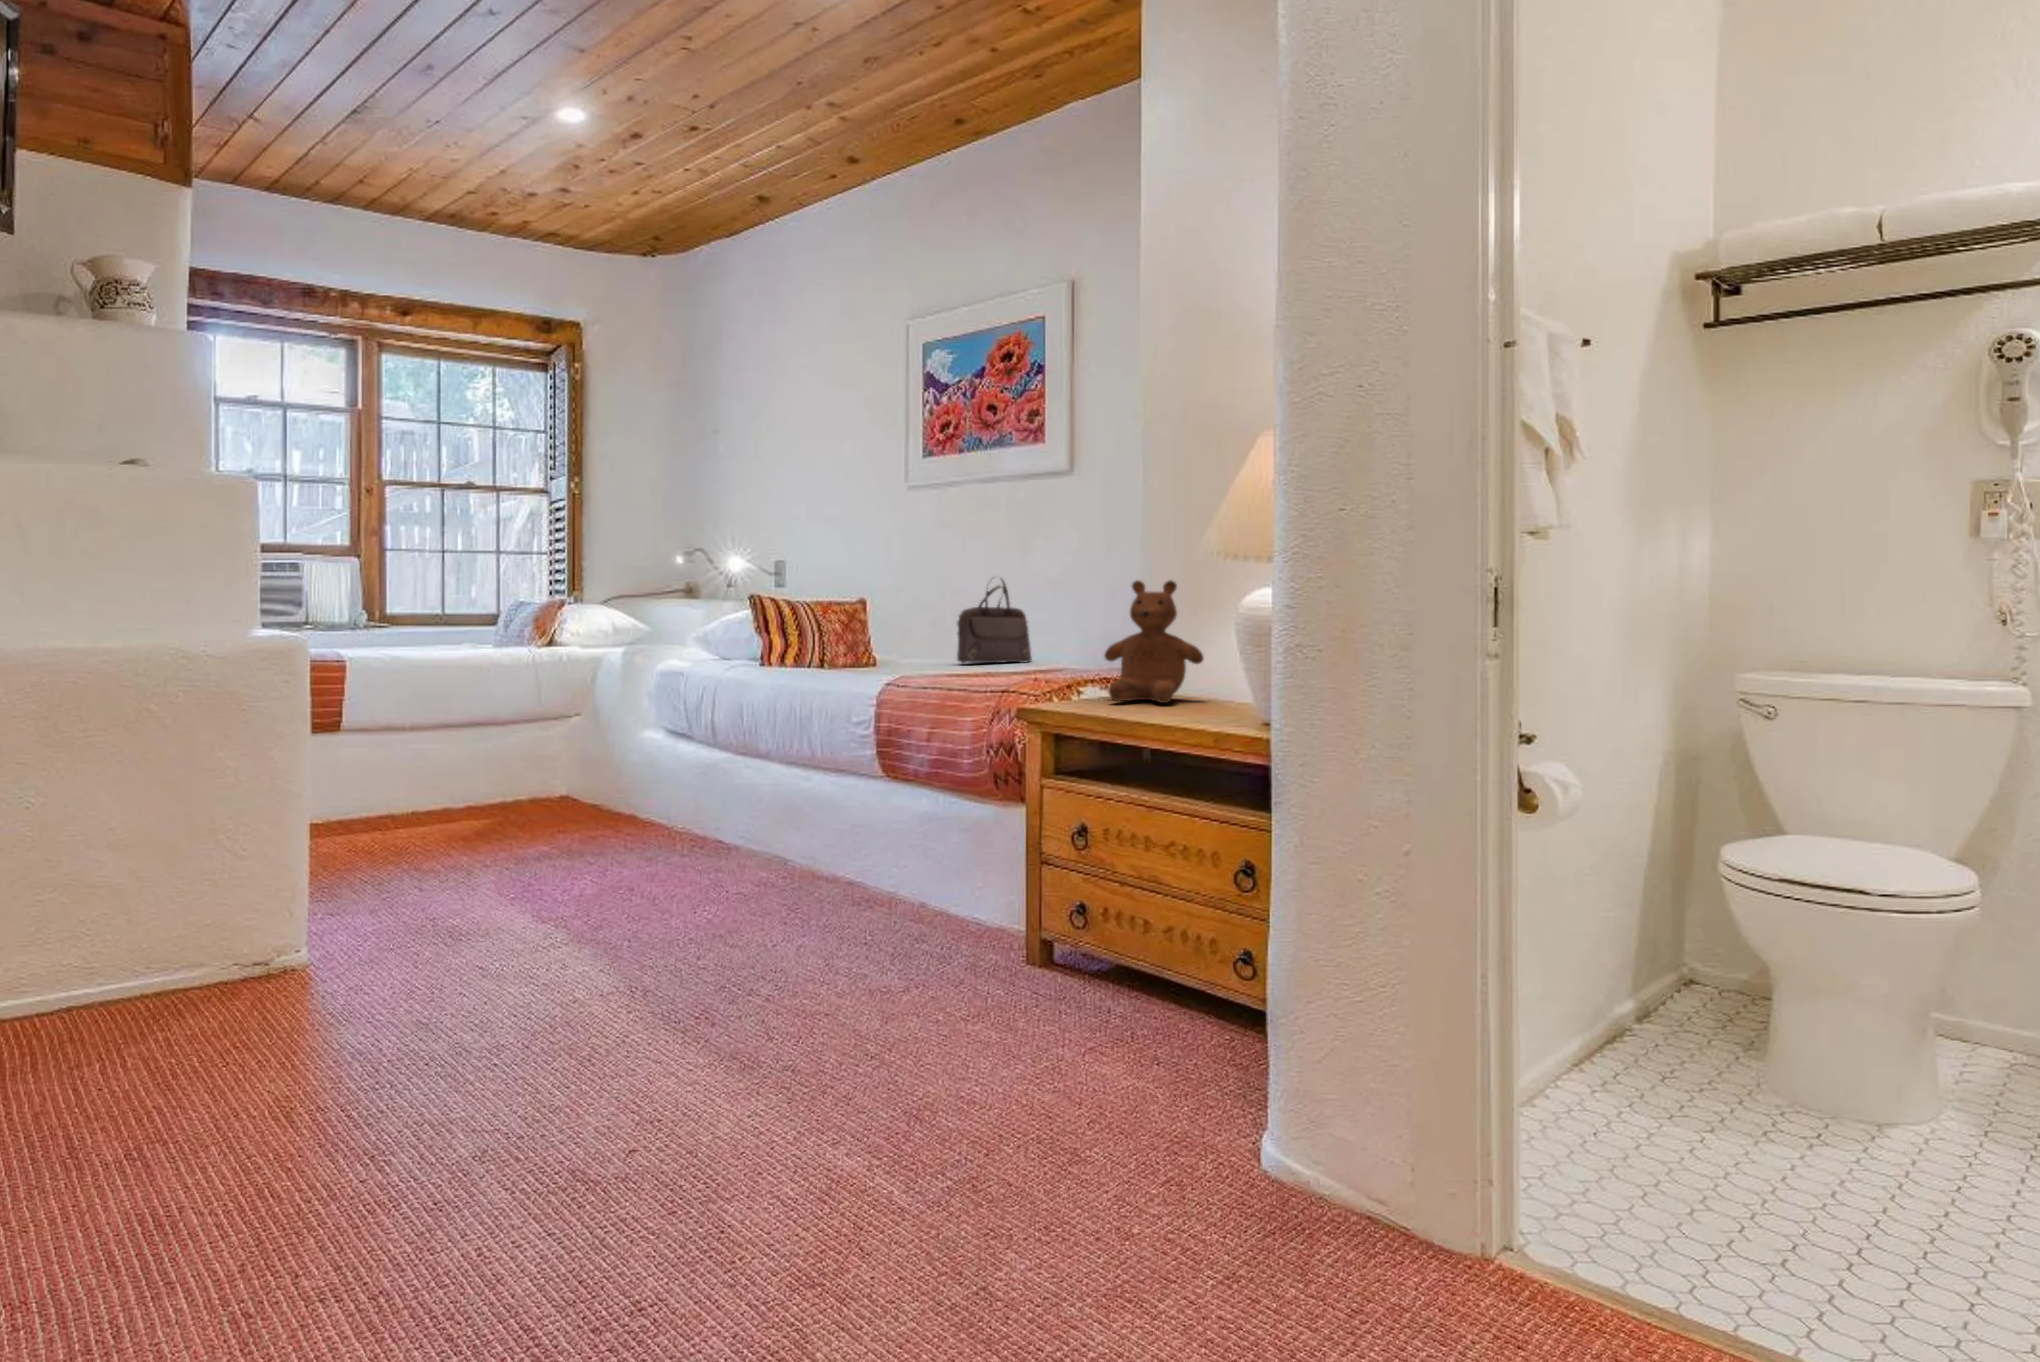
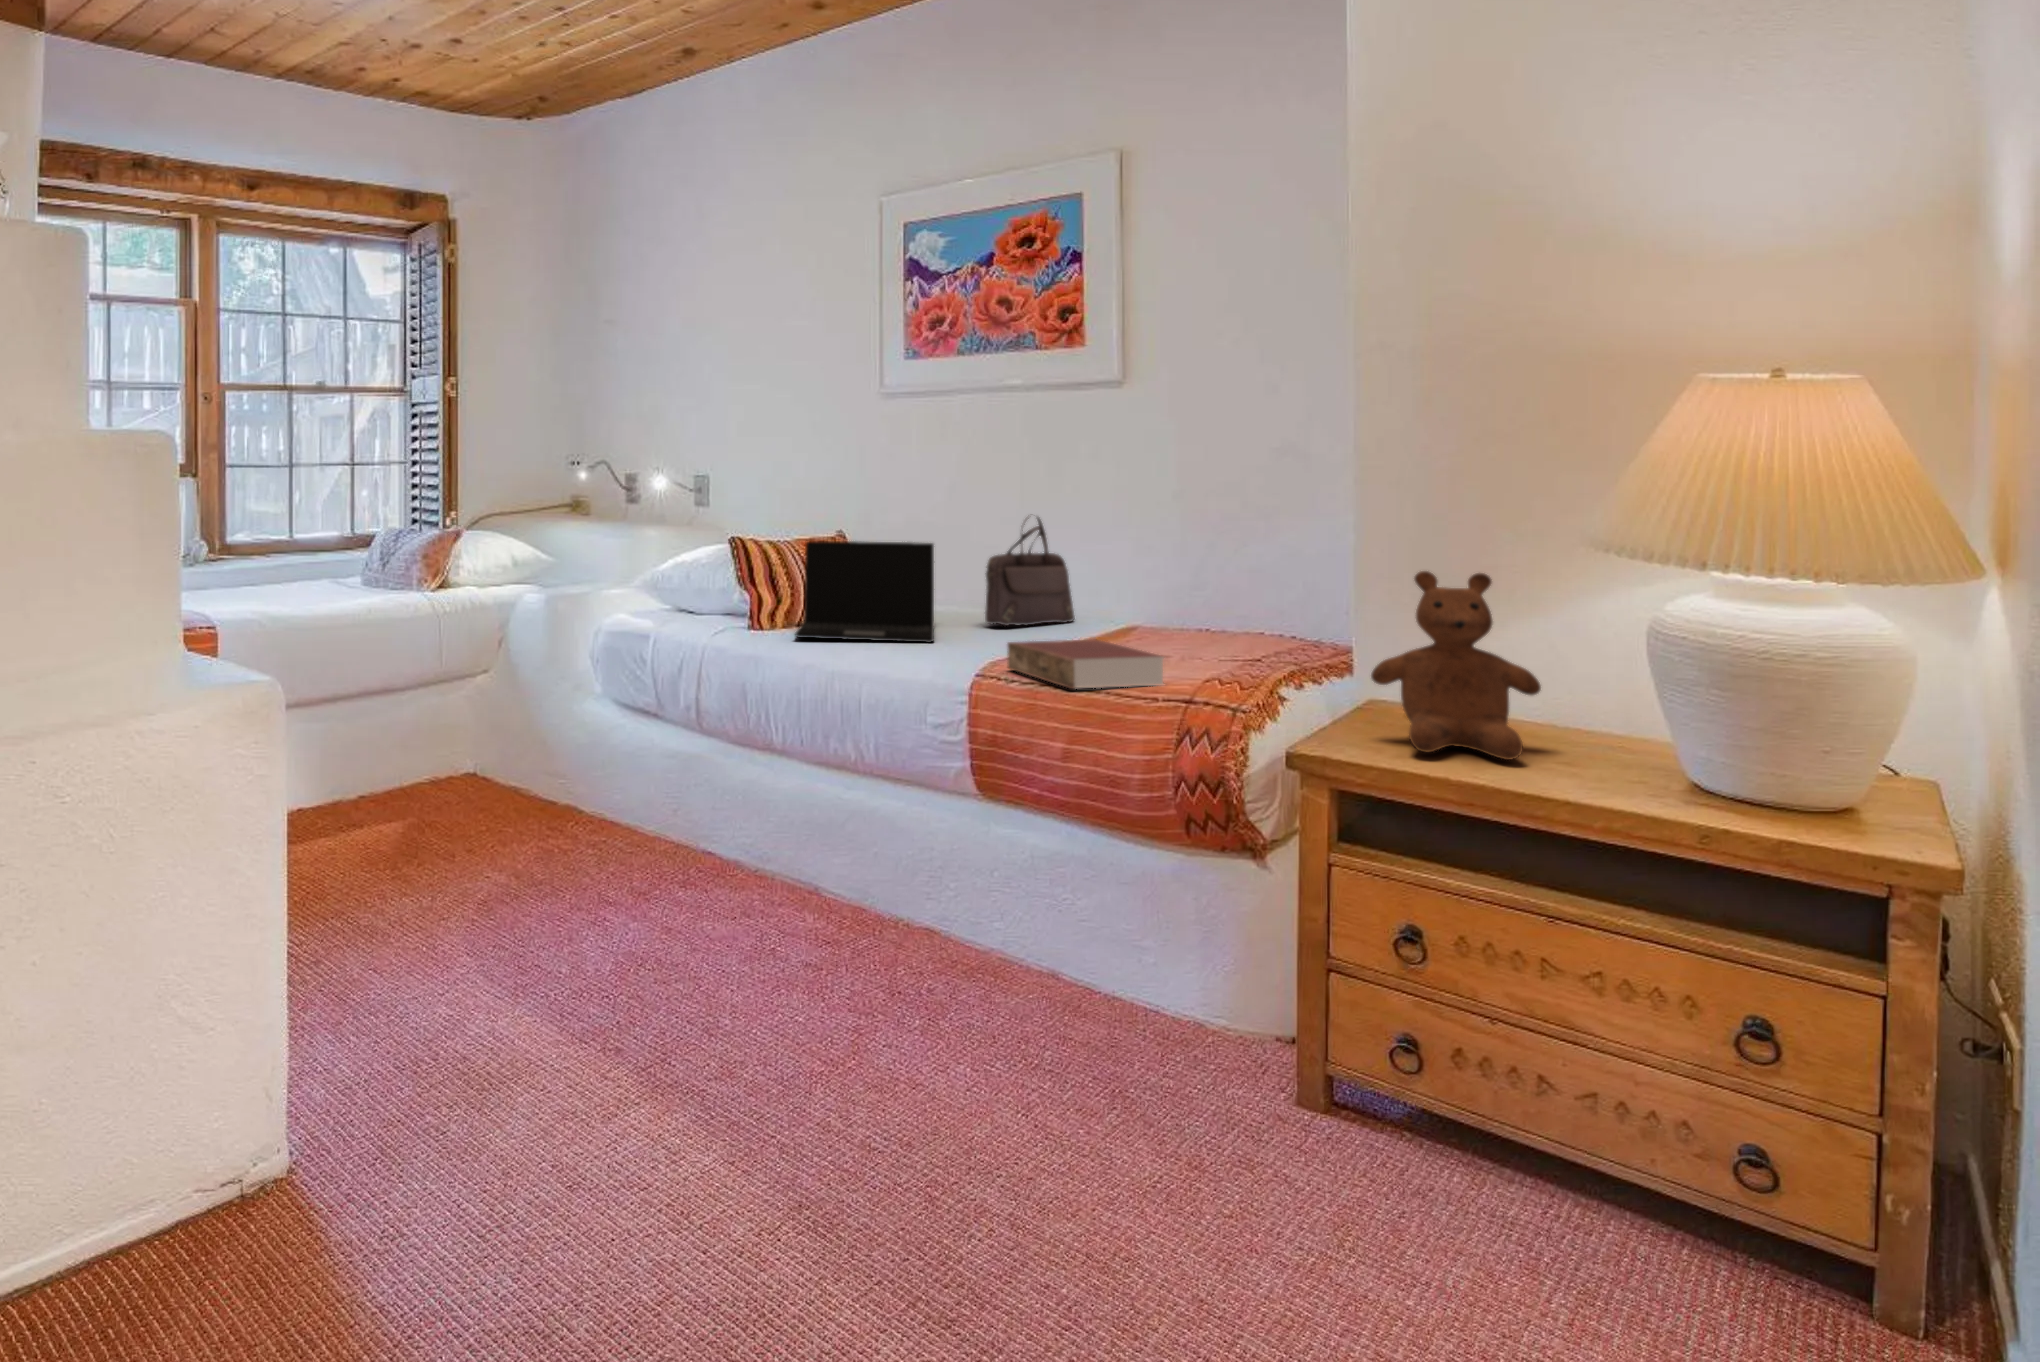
laptop: none [799,598,921,671] -> present [795,541,934,642]
book: none [926,659,1024,684] -> present [1007,640,1164,689]

